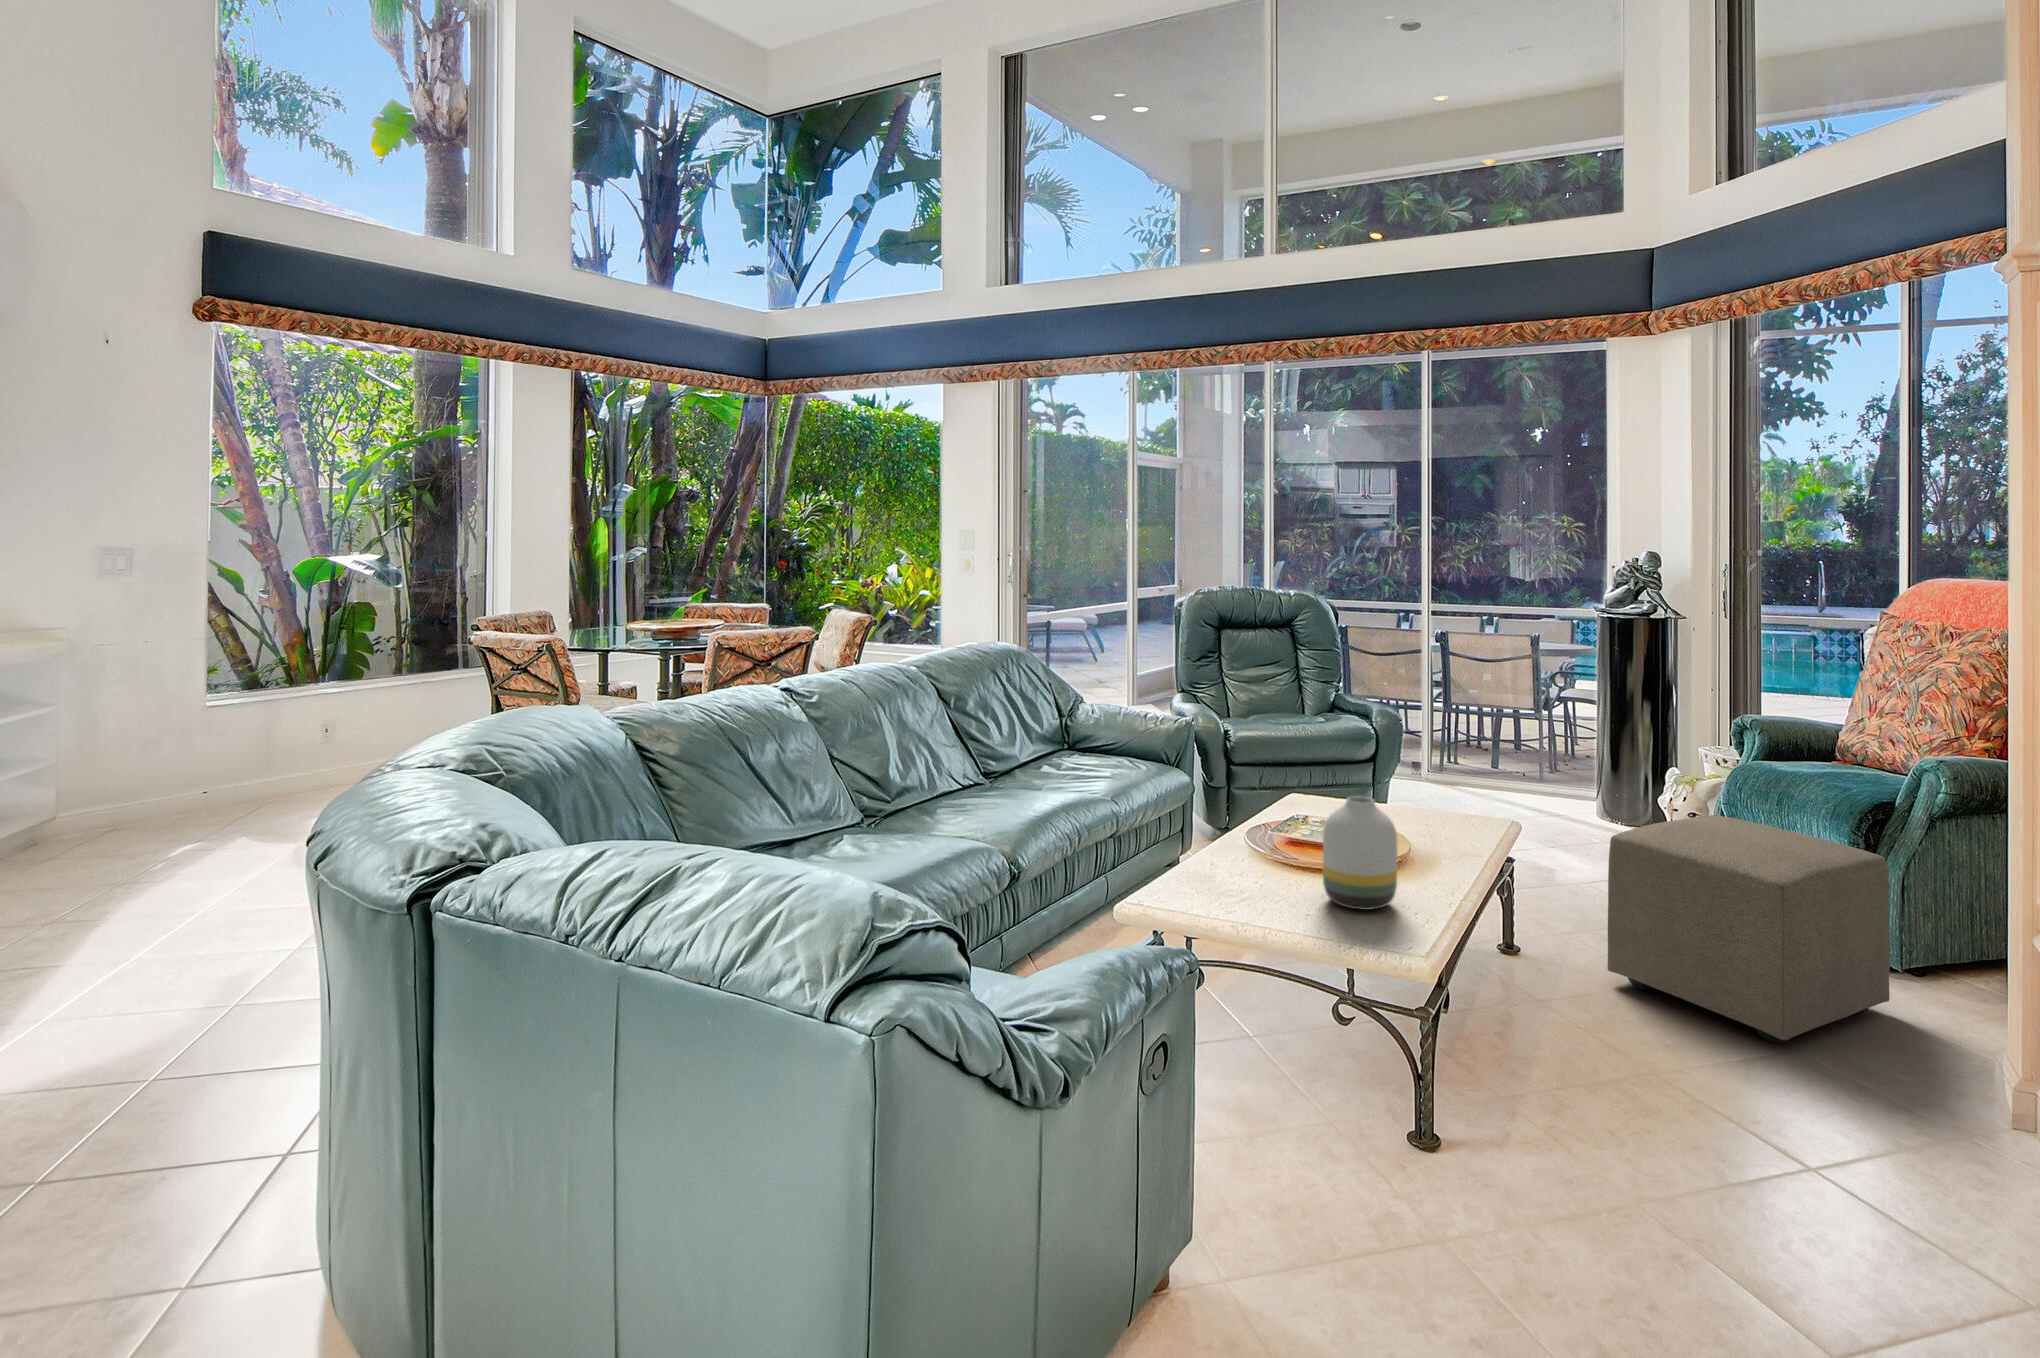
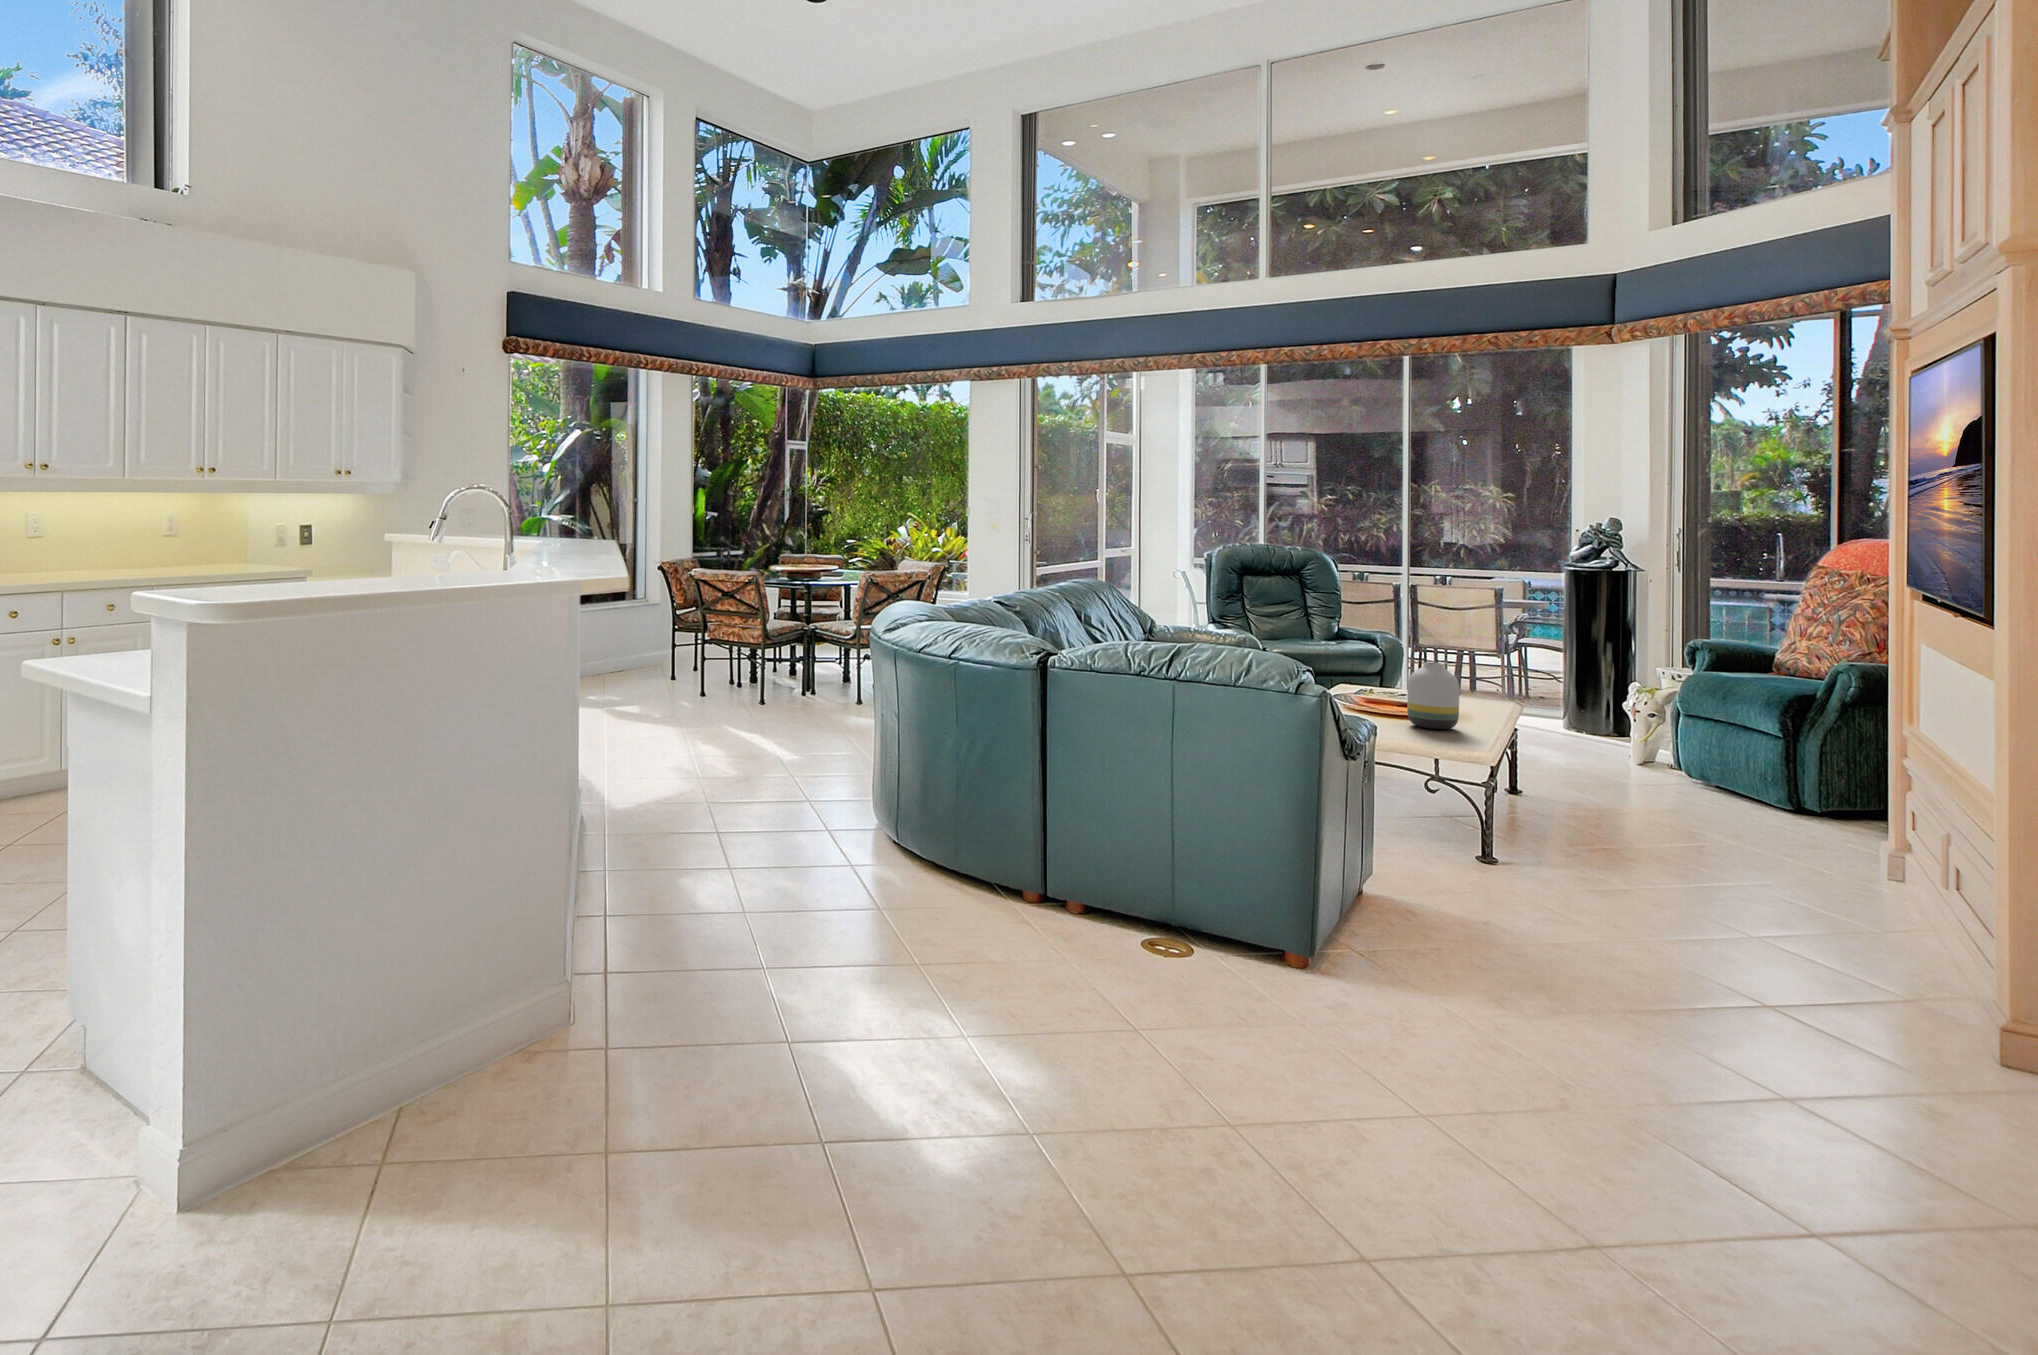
ottoman: present [1607,815,1890,1043] -> none [1590,703,1807,839]

